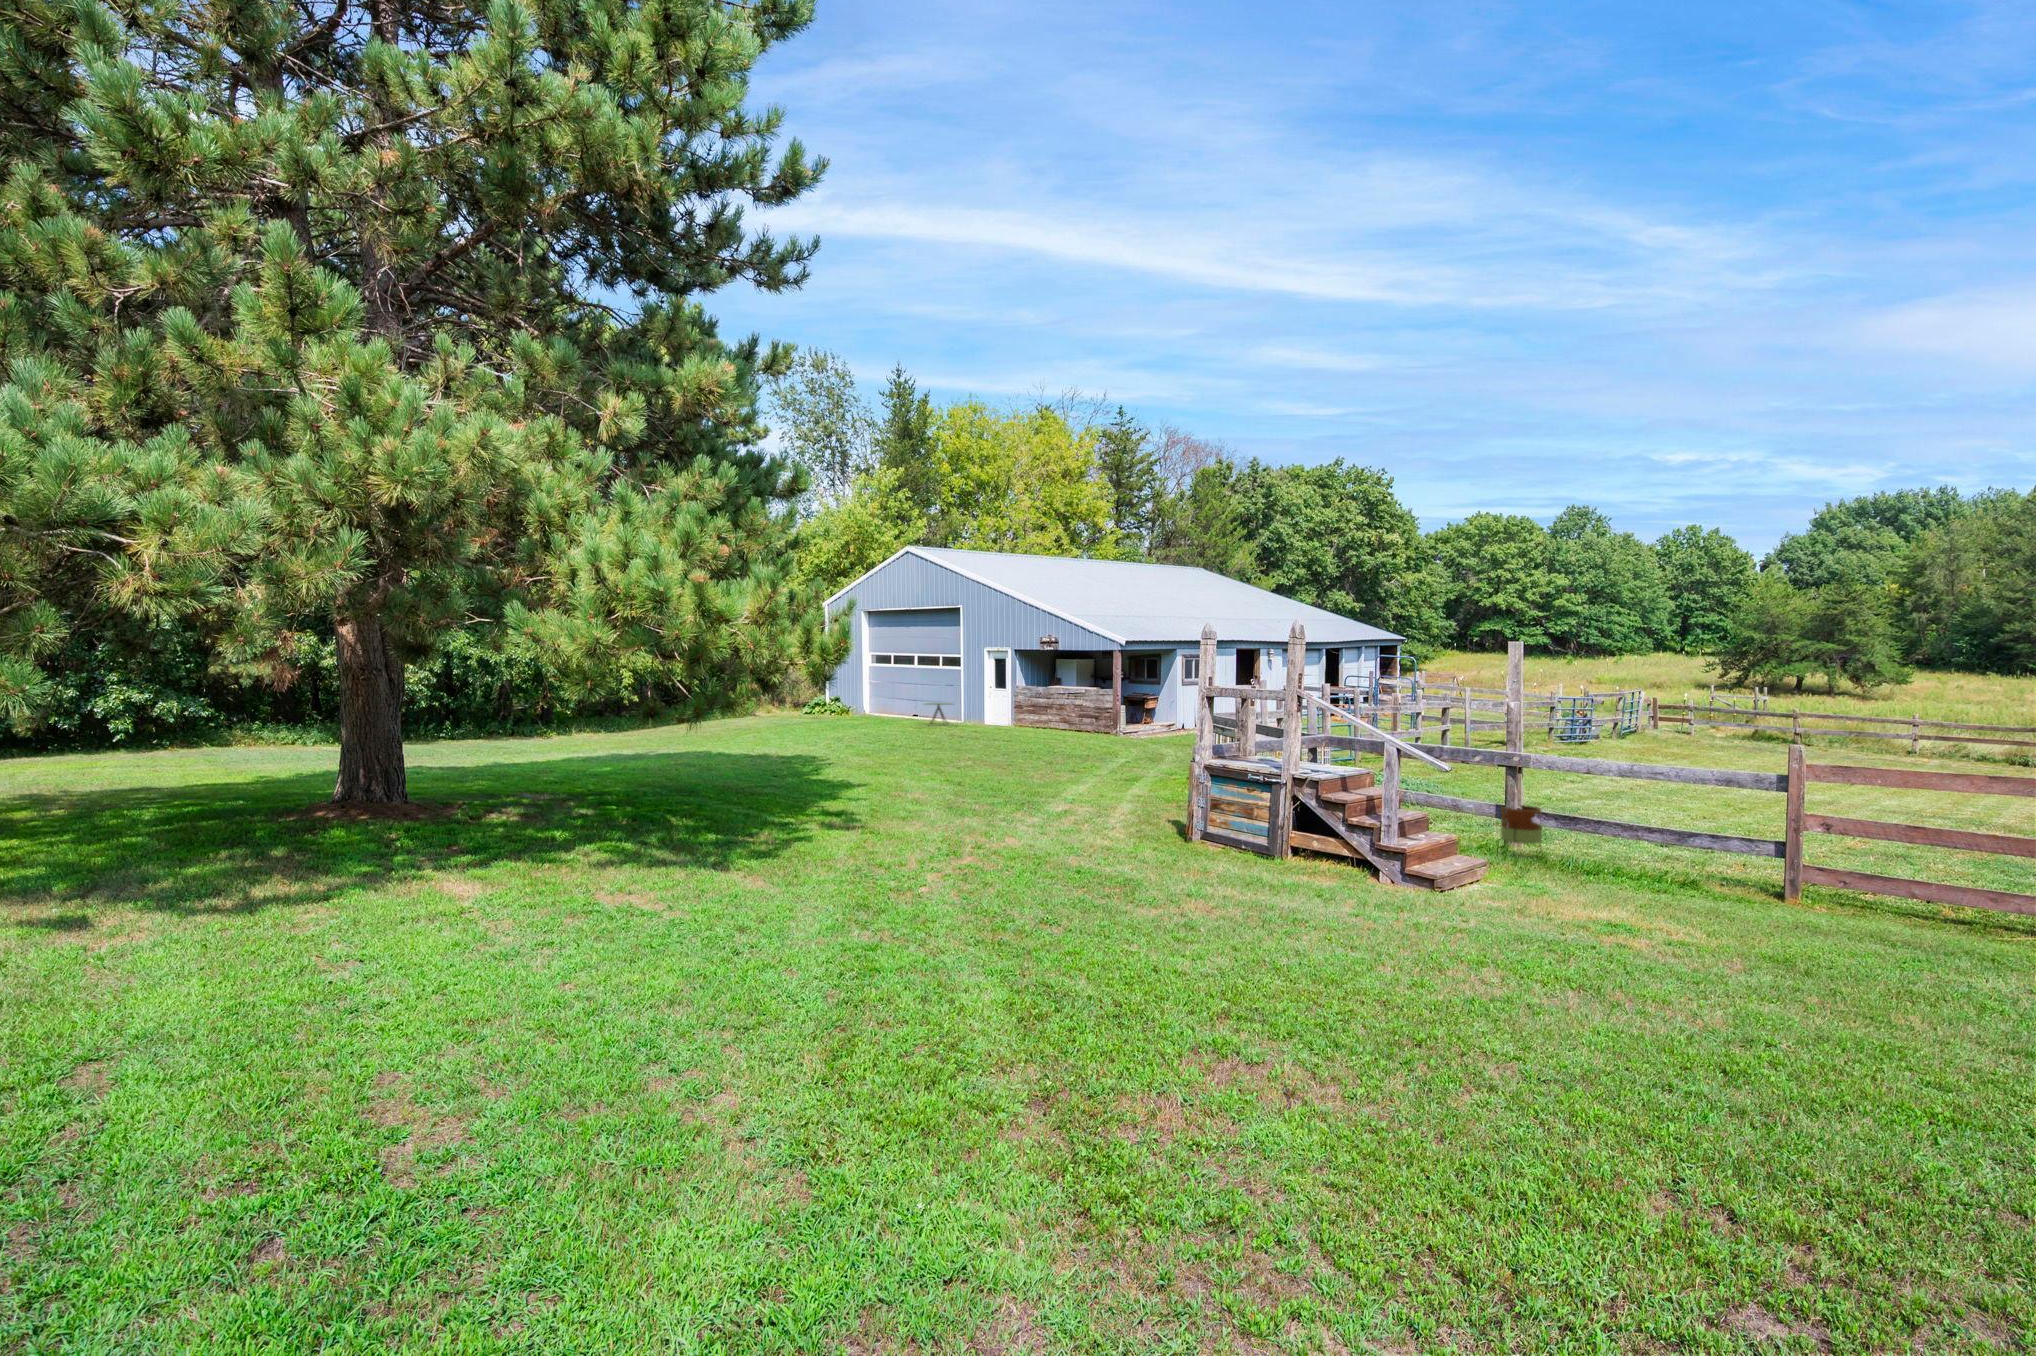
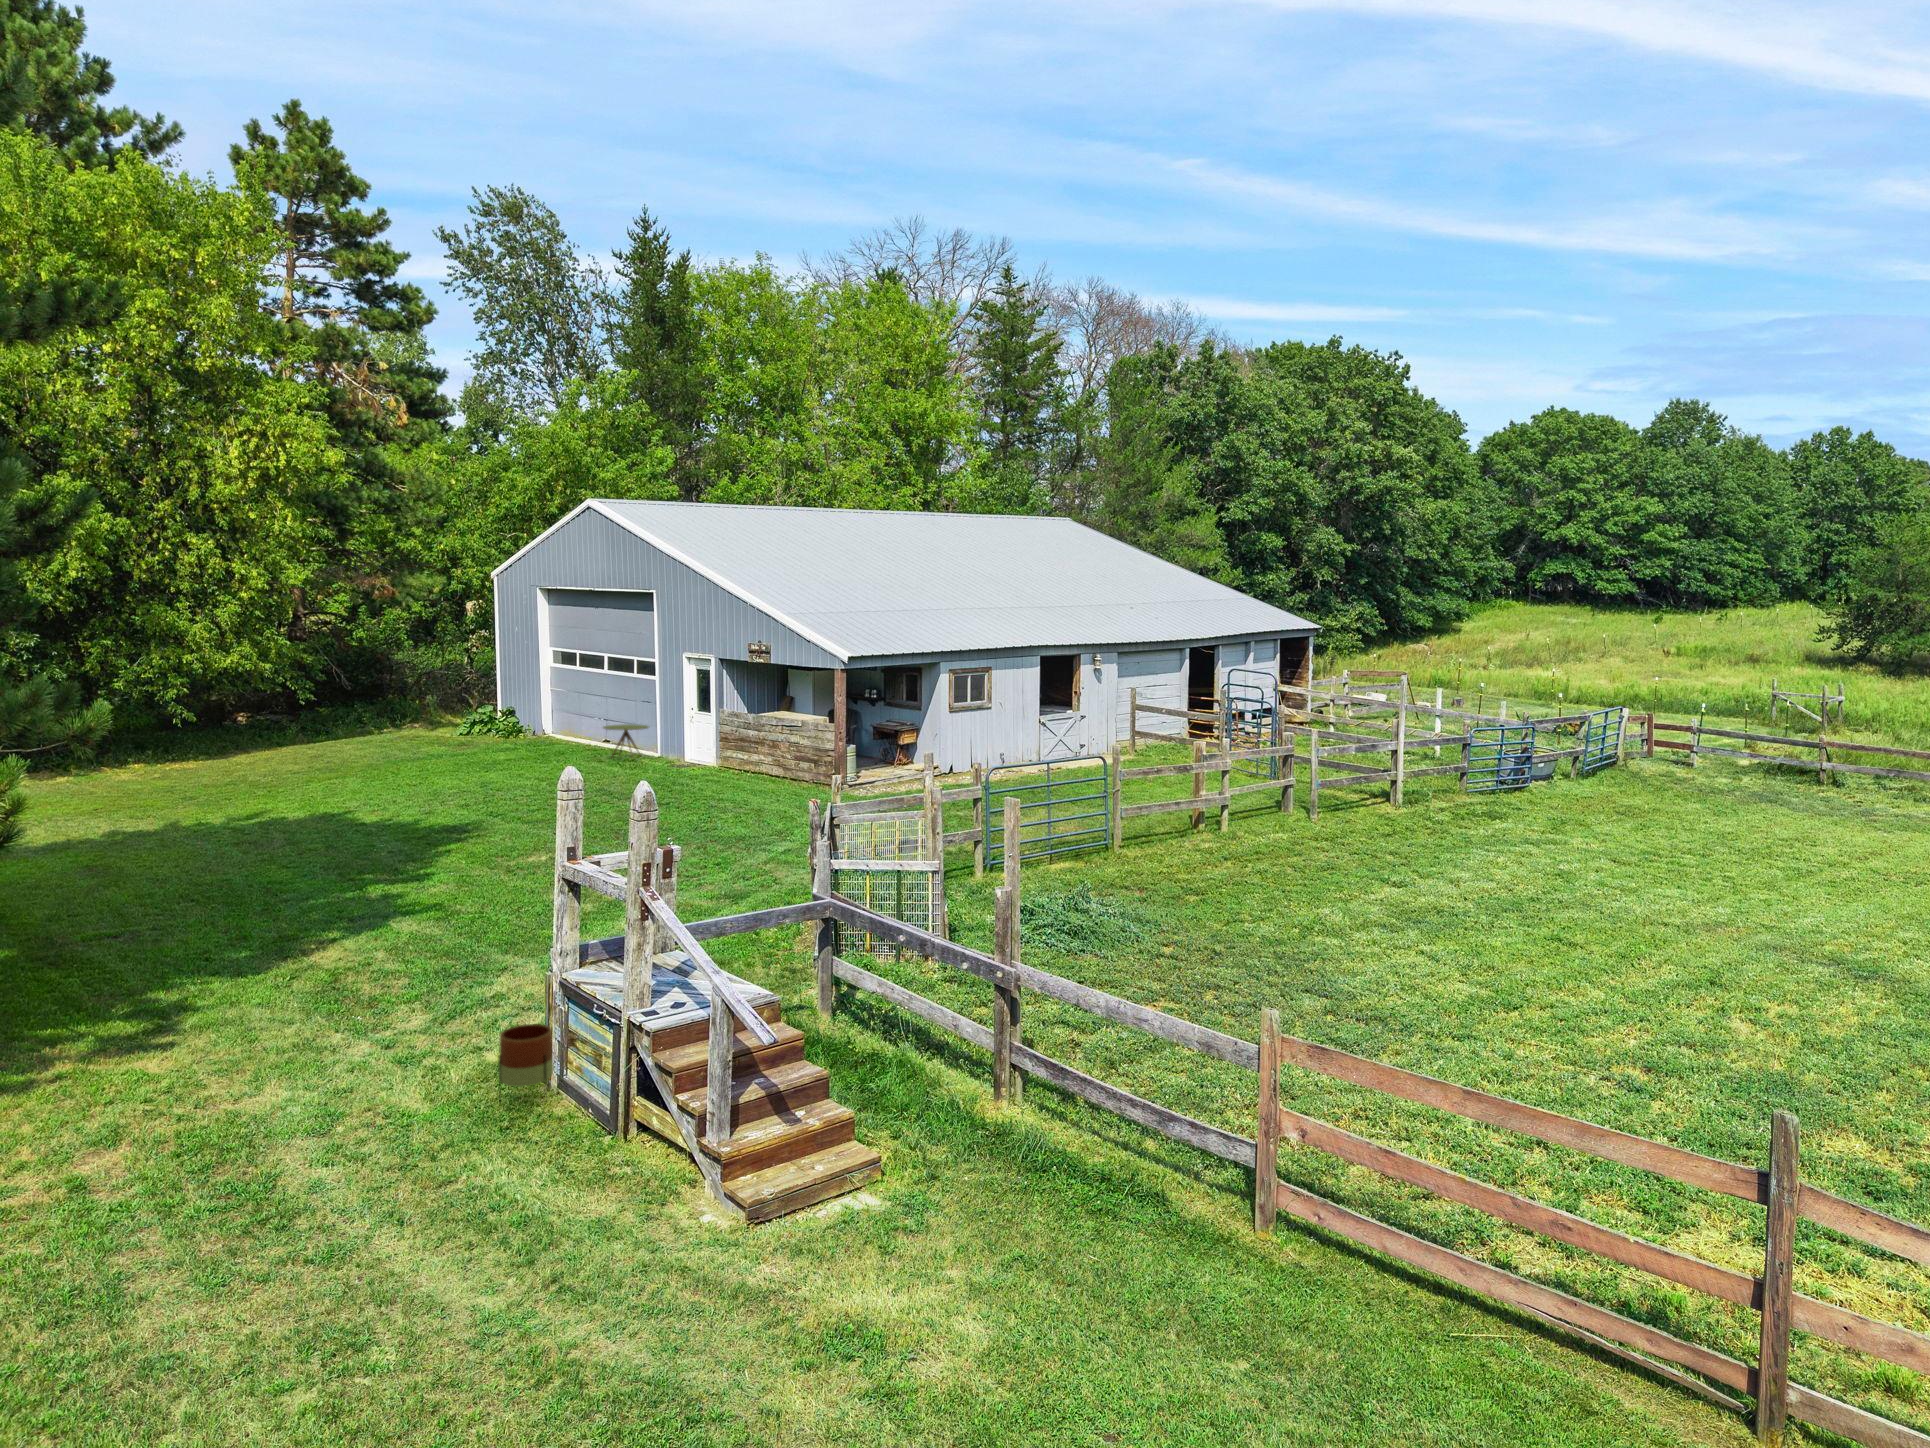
planter: present [1501,805,1542,849] -> present [499,1024,553,1100]

